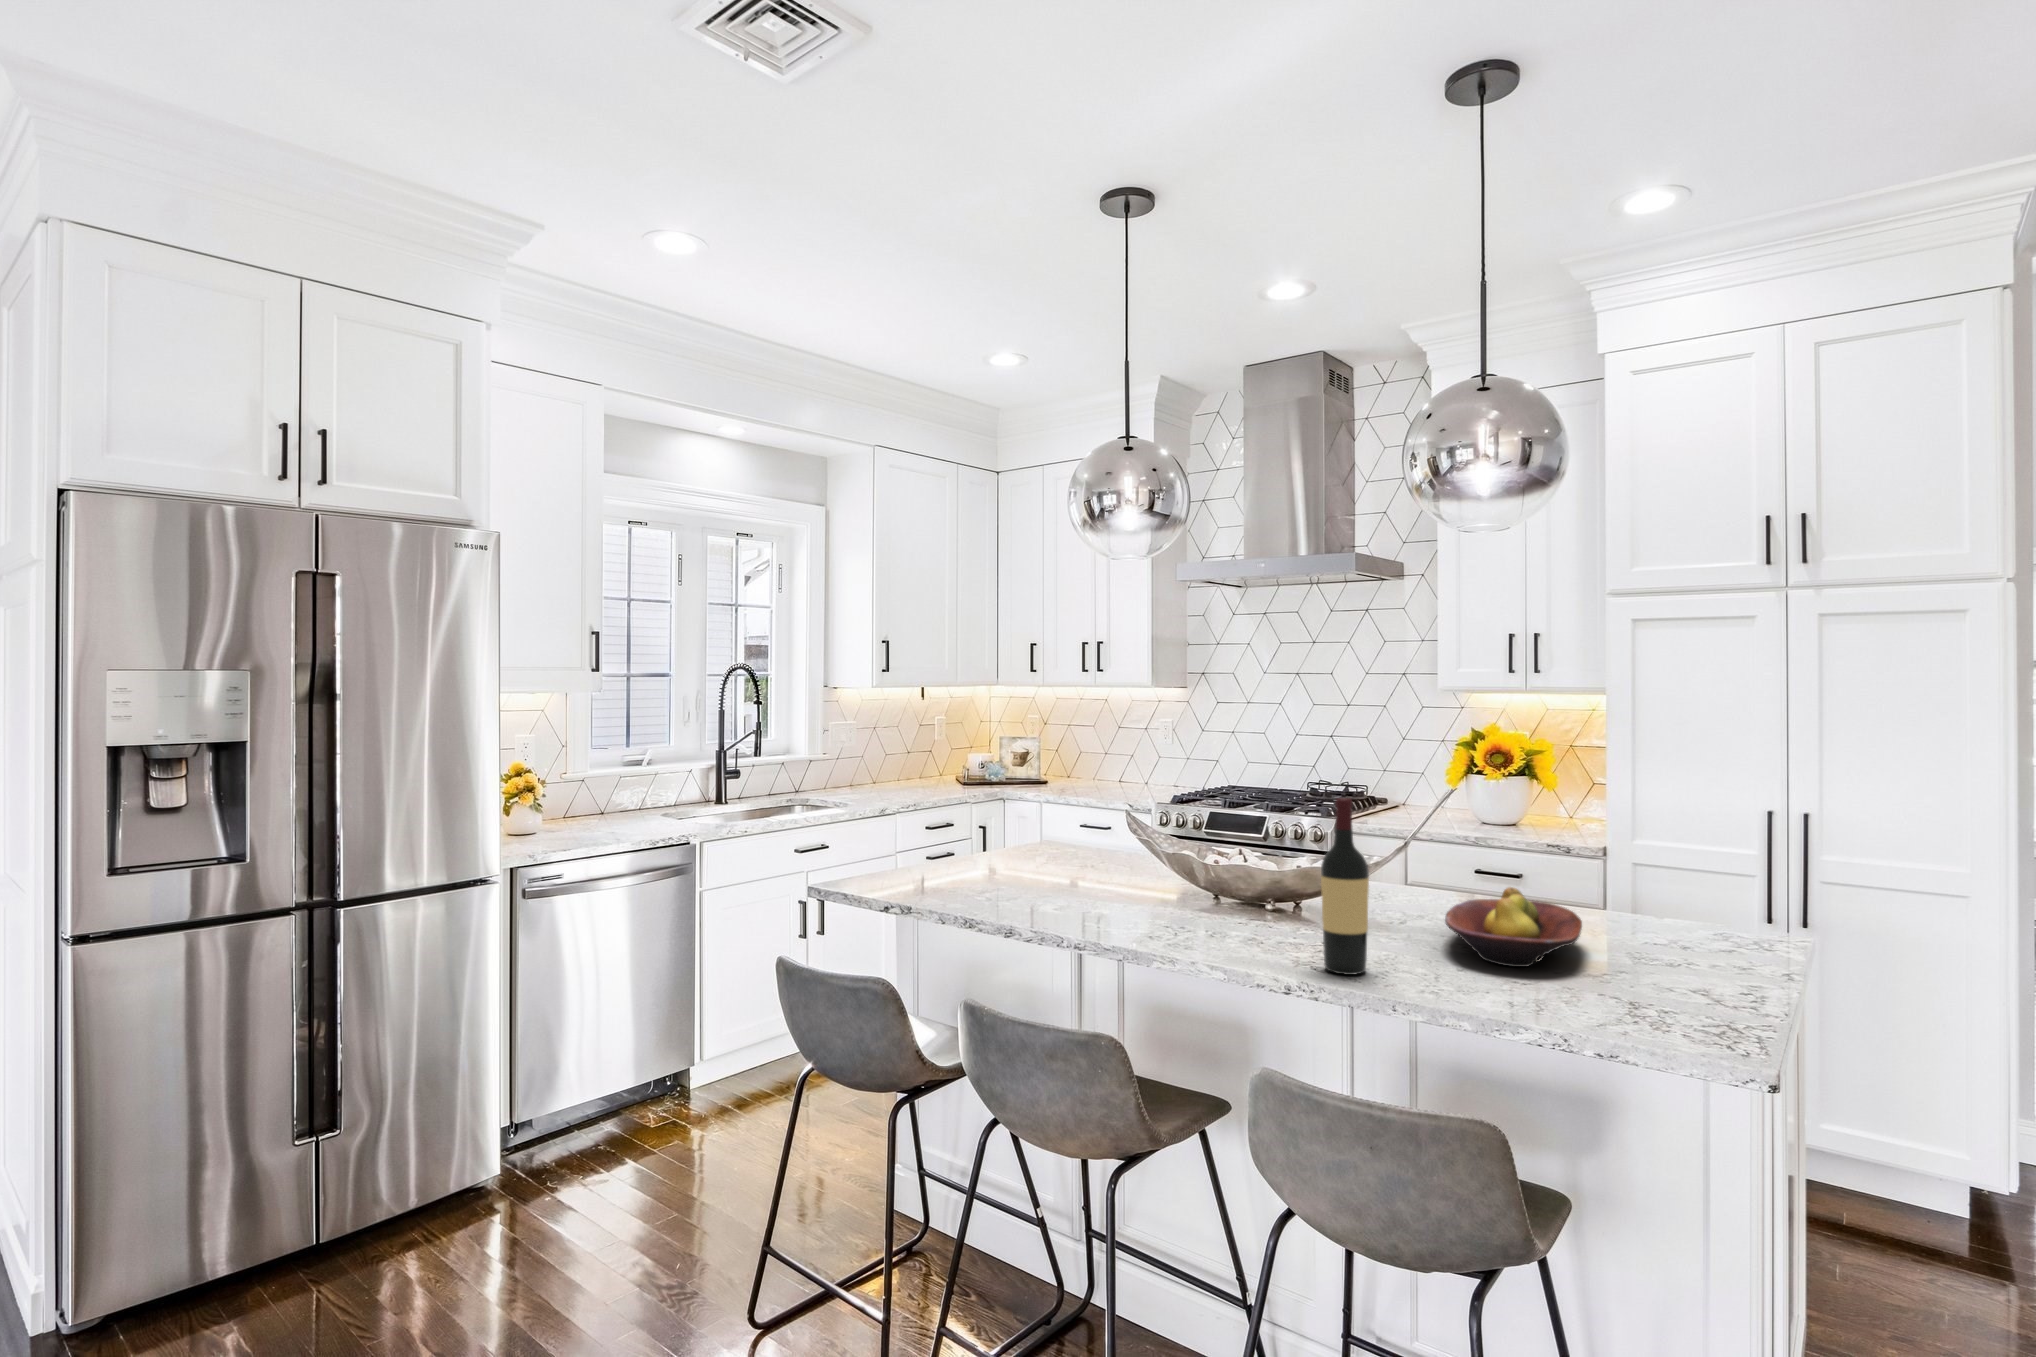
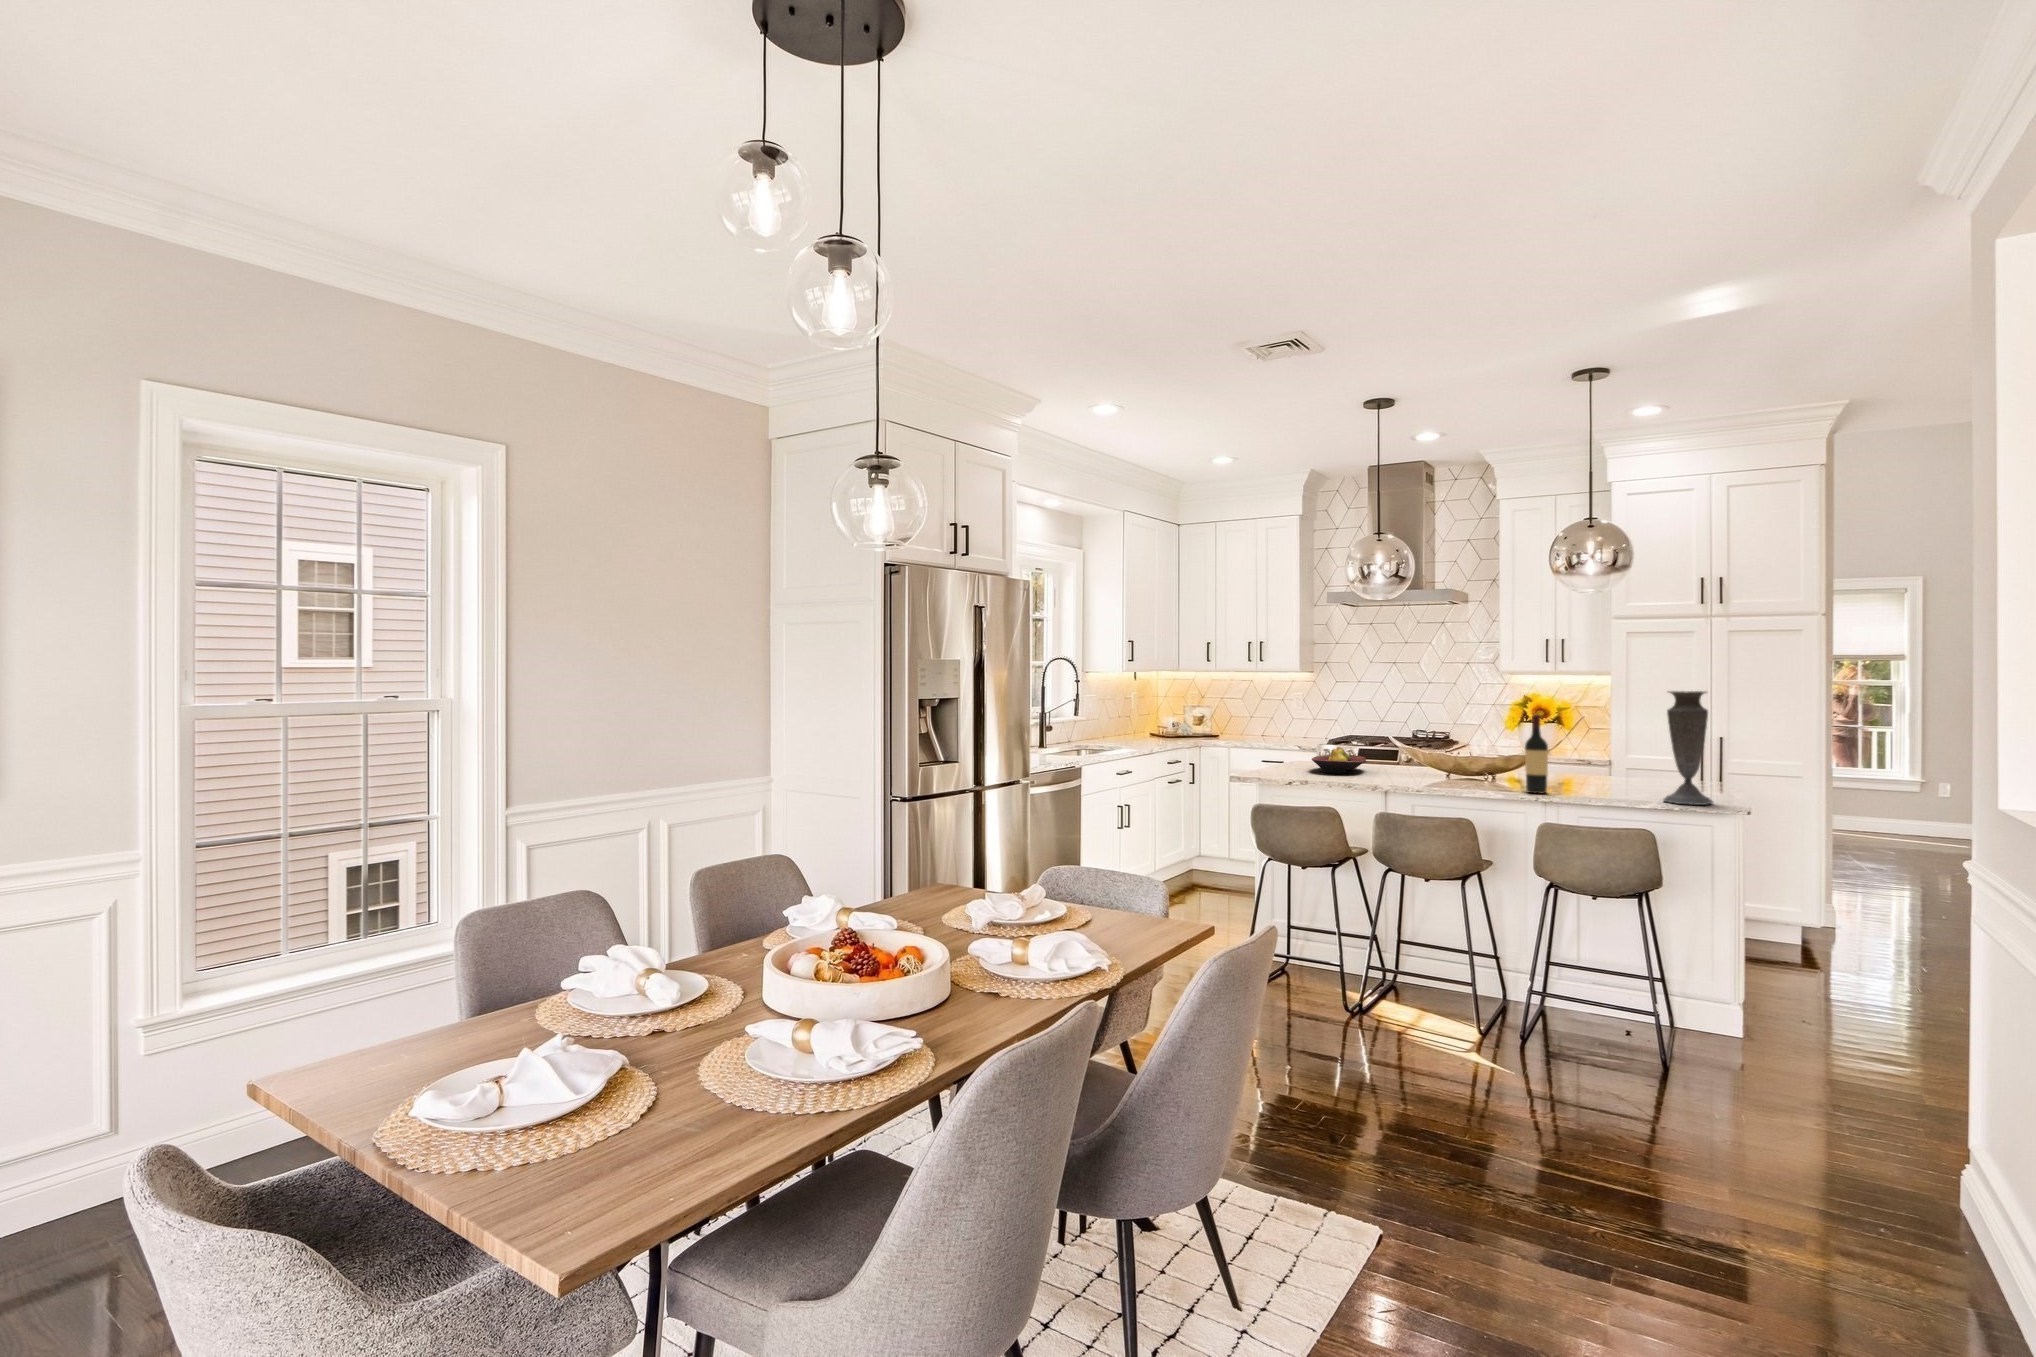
vase: none [1606,753,1727,1039] -> present [1663,691,1713,805]
fruit bowl: present [1445,887,1582,967] -> present [1312,747,1366,774]

